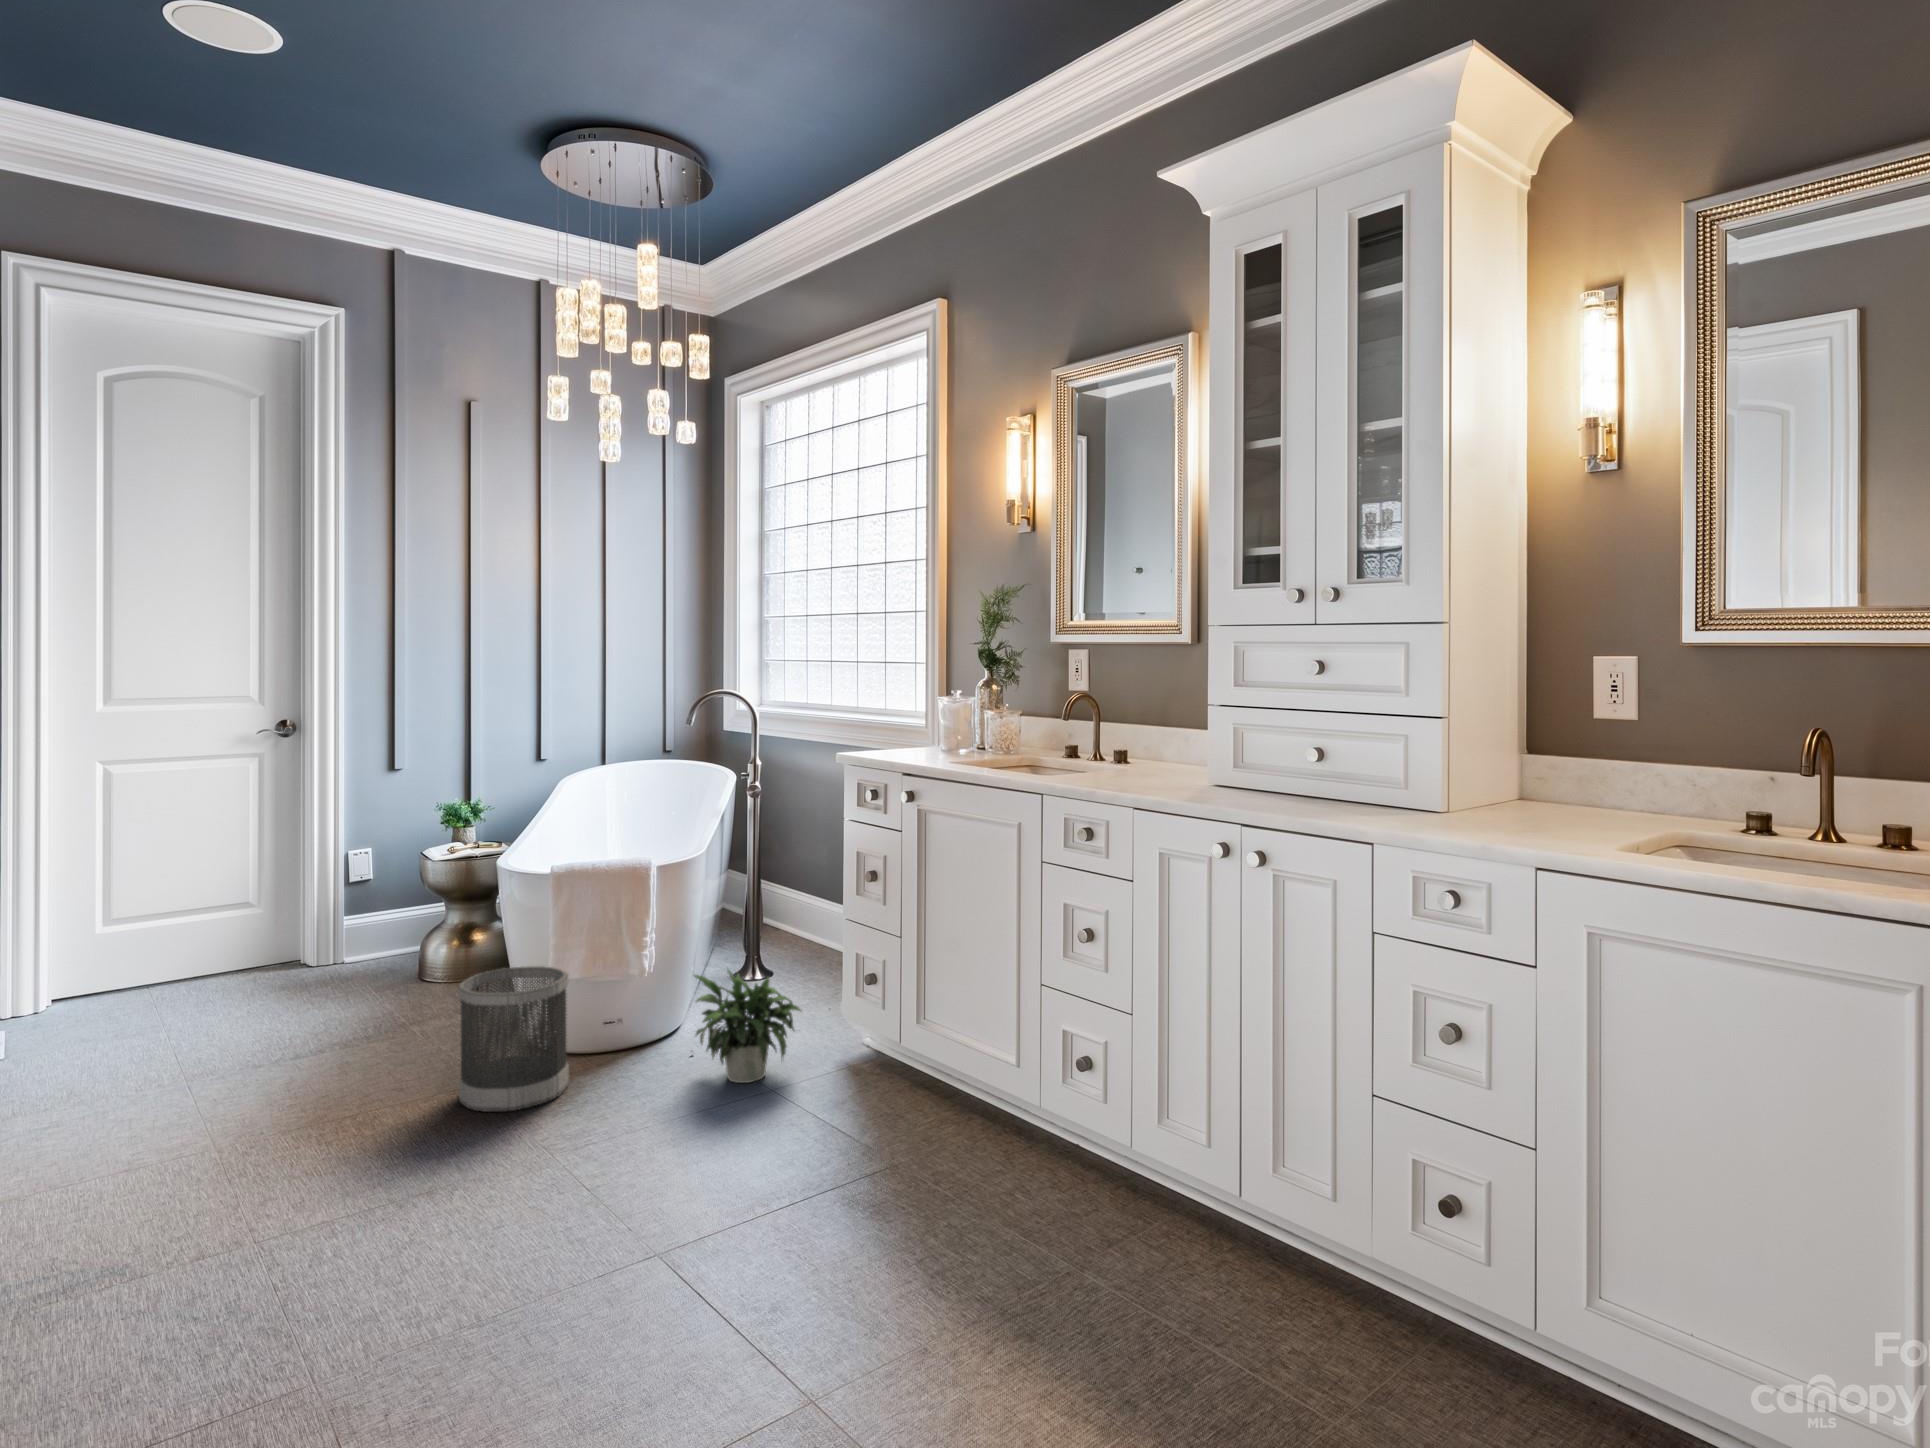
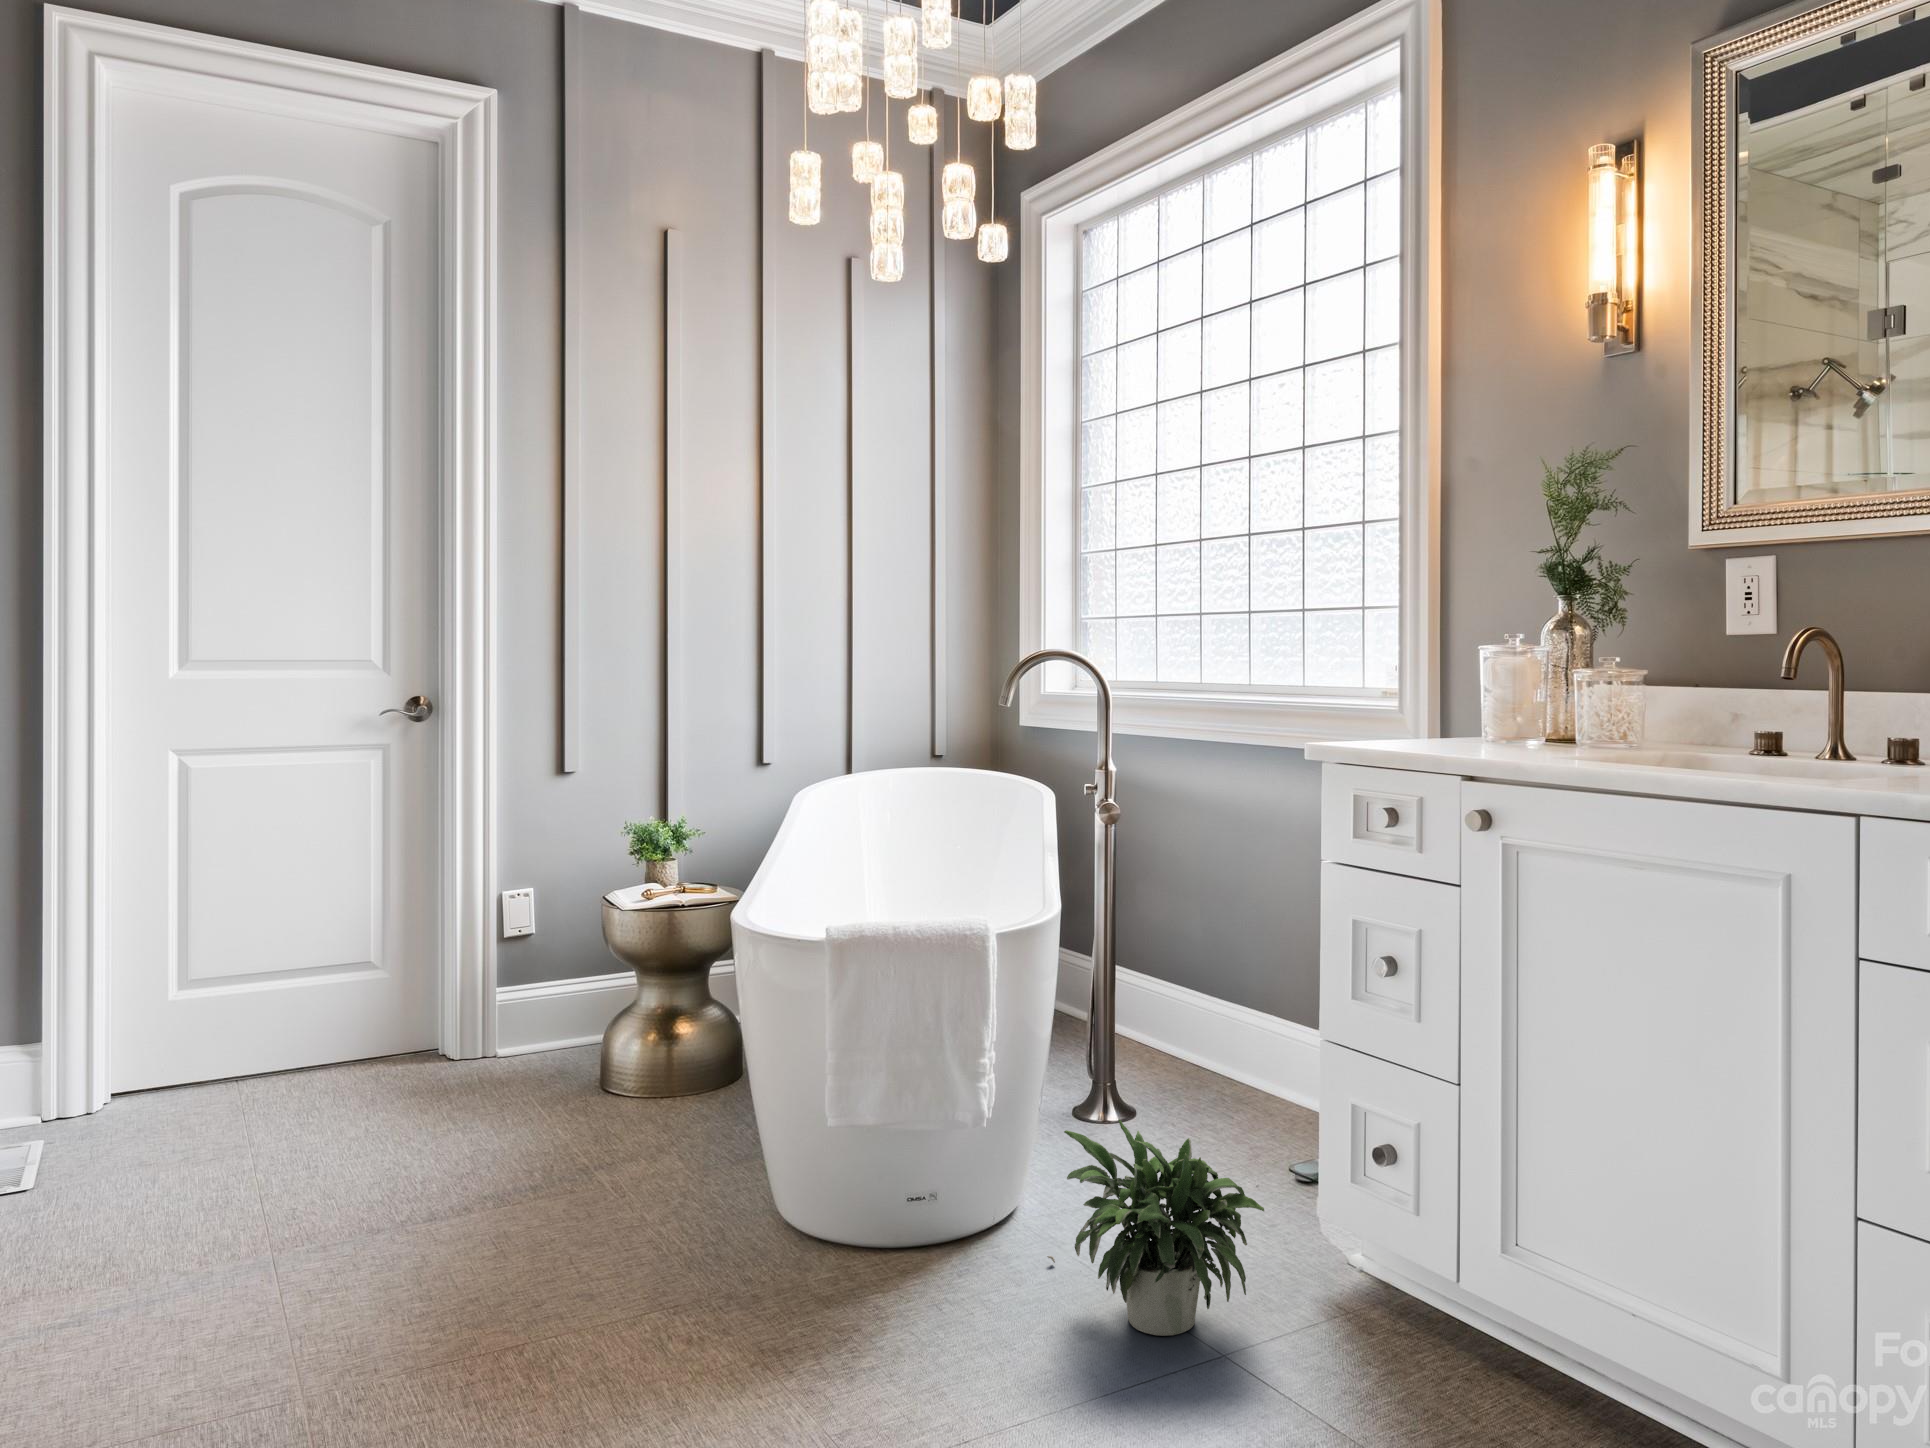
wastebasket: present [459,966,569,1112] -> none [680,1100,857,1366]

